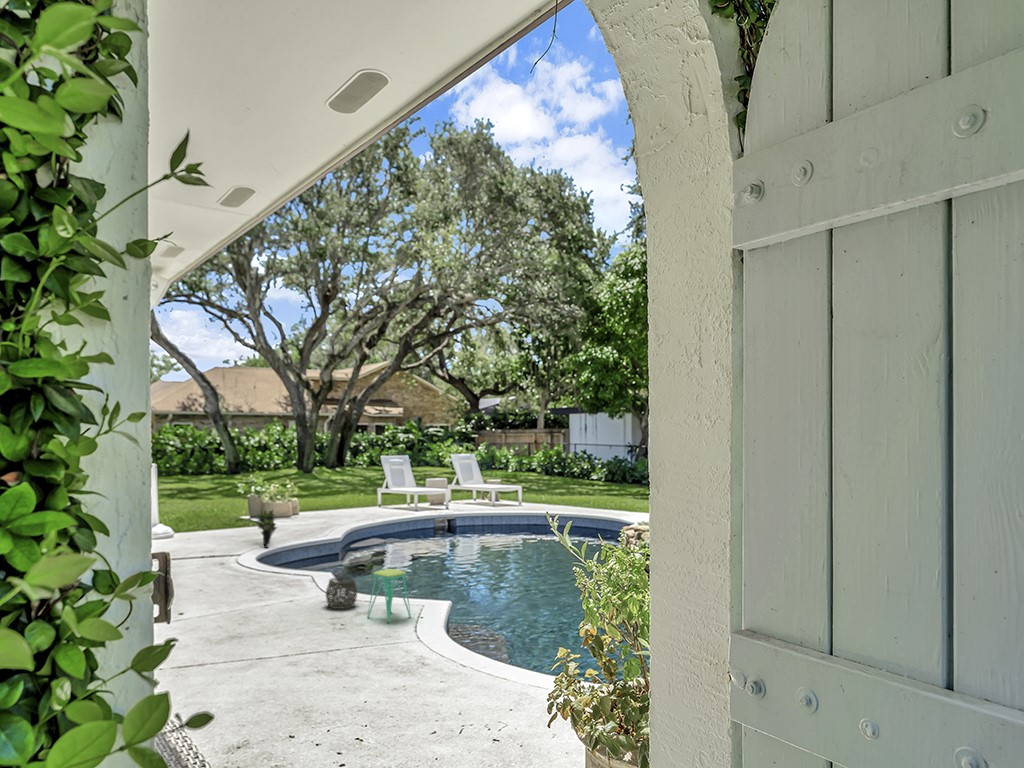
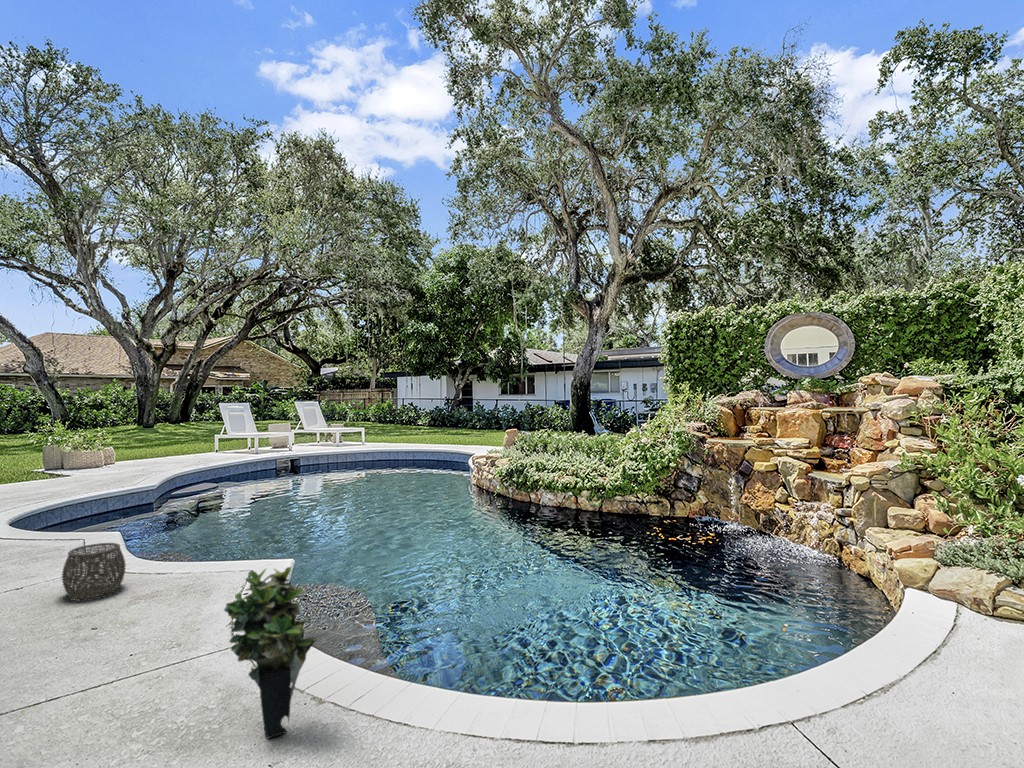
potted plant: present [257,510,277,548] -> present [224,567,316,738]
stool: present [368,569,411,623] -> none [134,524,217,619]

